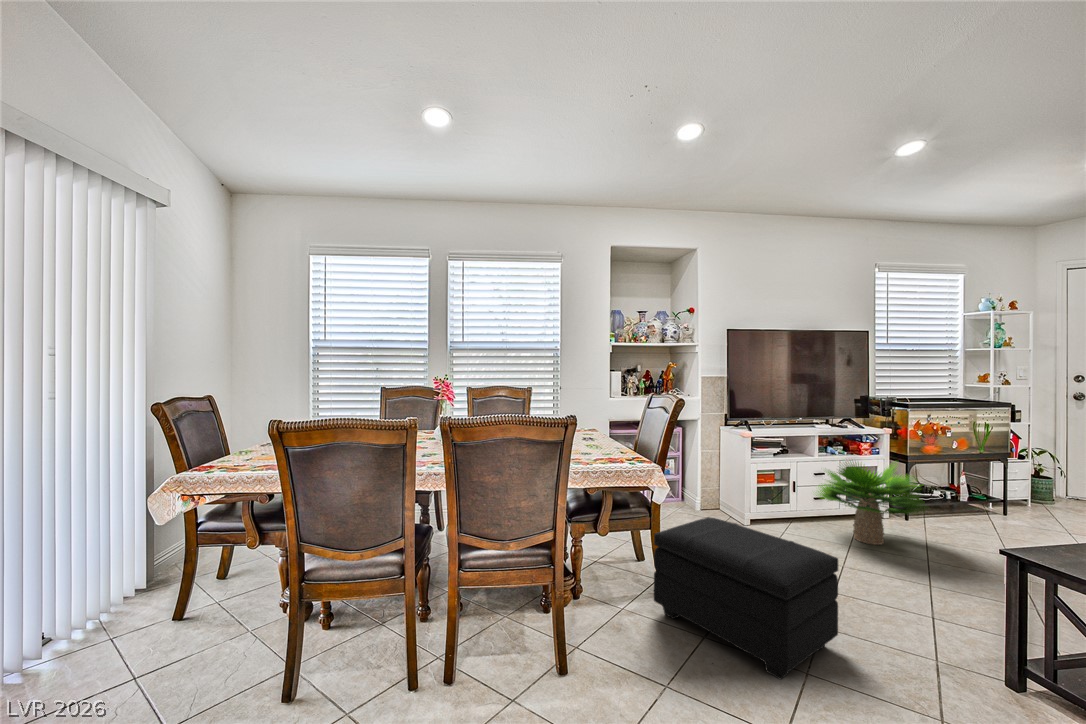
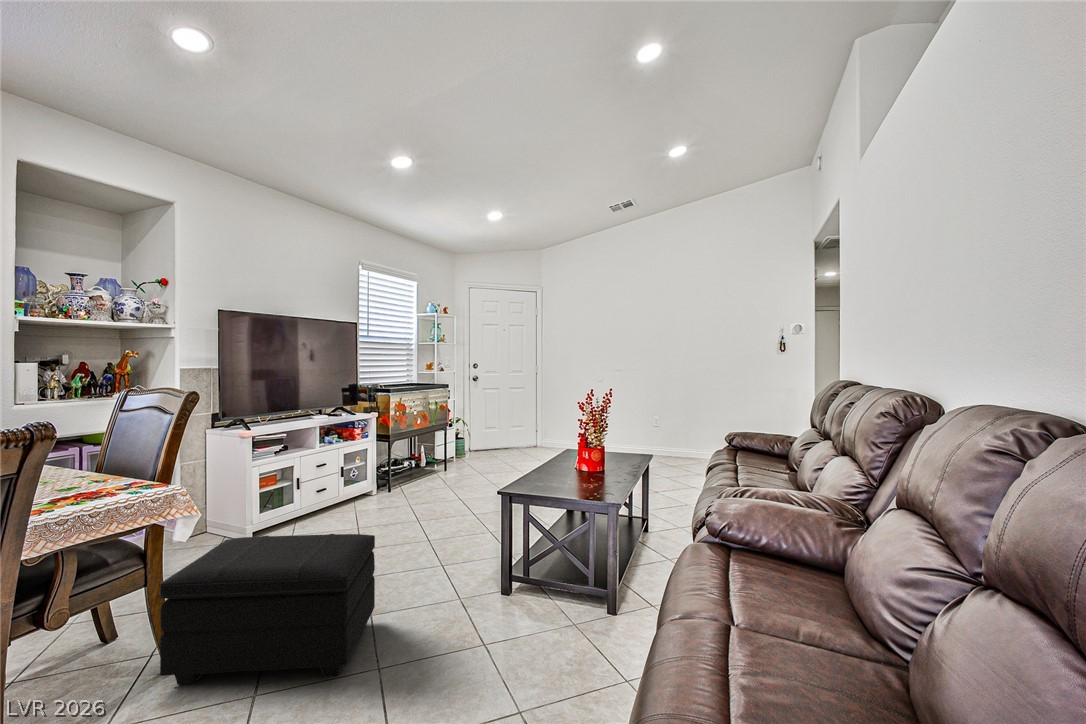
potted plant: present [818,462,924,545] -> none [316,438,413,521]

